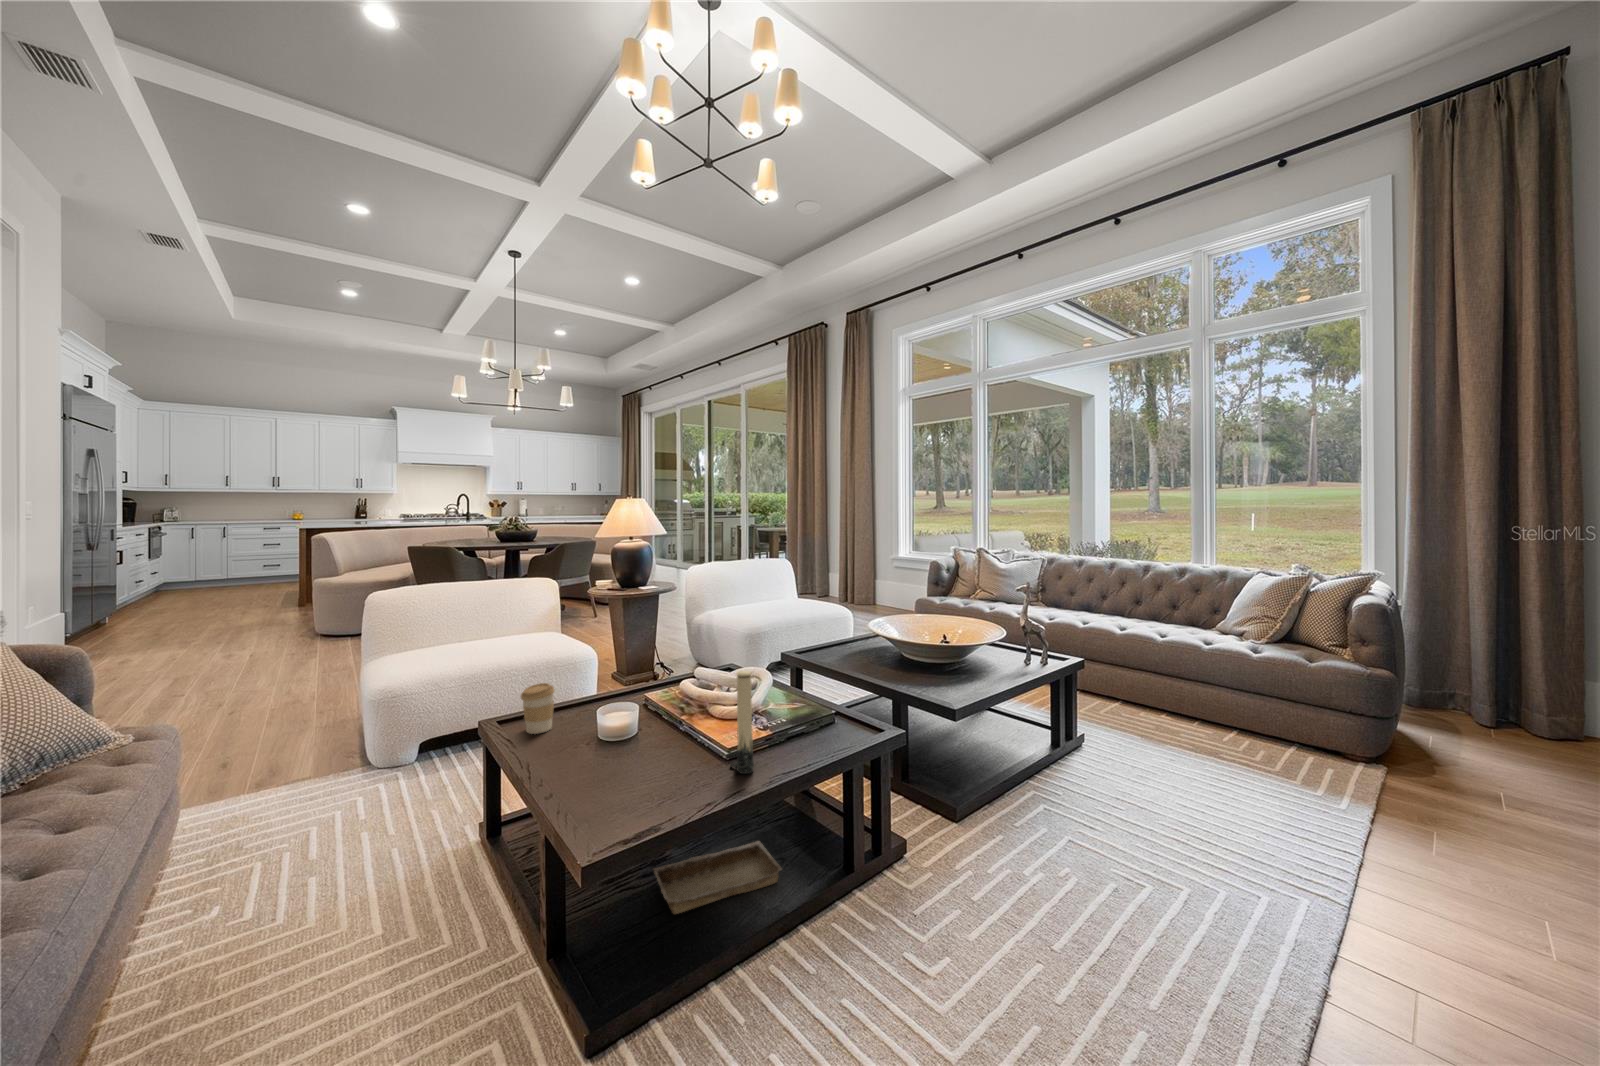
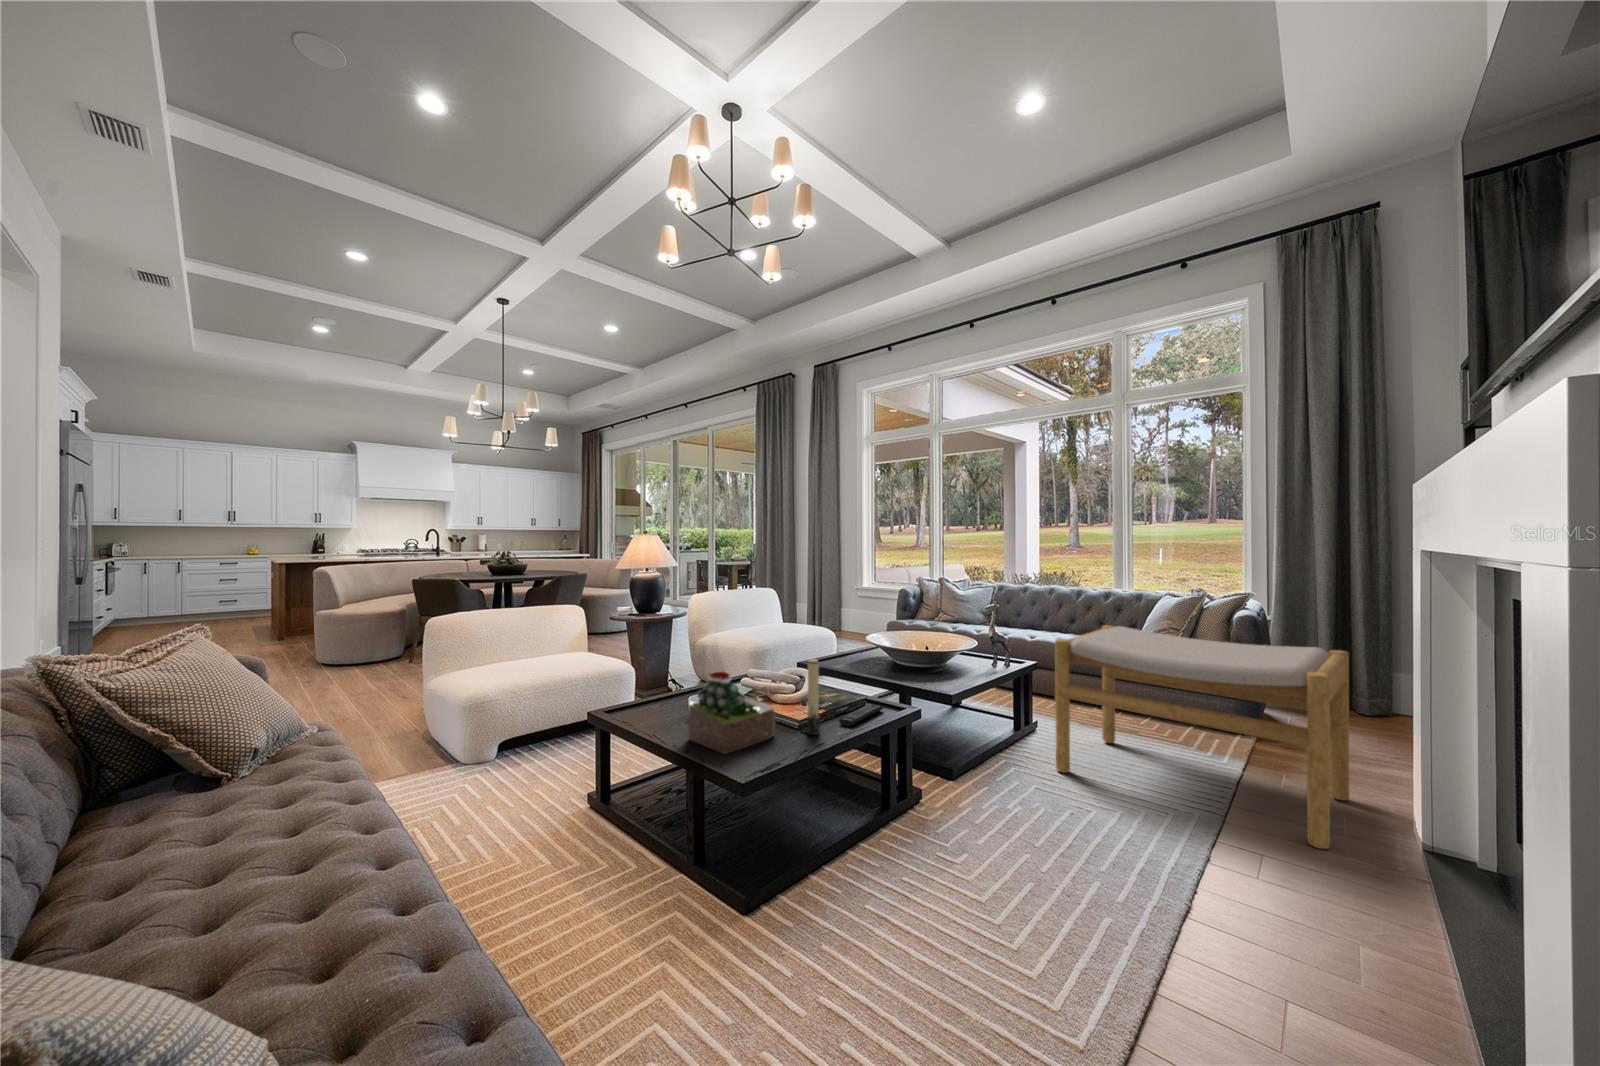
footstool: none [1099,619,1560,988] -> present [1055,625,1349,849]
coffee cup: present [521,683,554,734] -> none [622,679,648,718]
succulent plant: none [576,686,693,805] -> present [689,672,775,754]
remote control: none [786,725,855,760] -> present [839,704,883,726]
tray: present [653,841,782,914] -> none [739,795,837,842]

